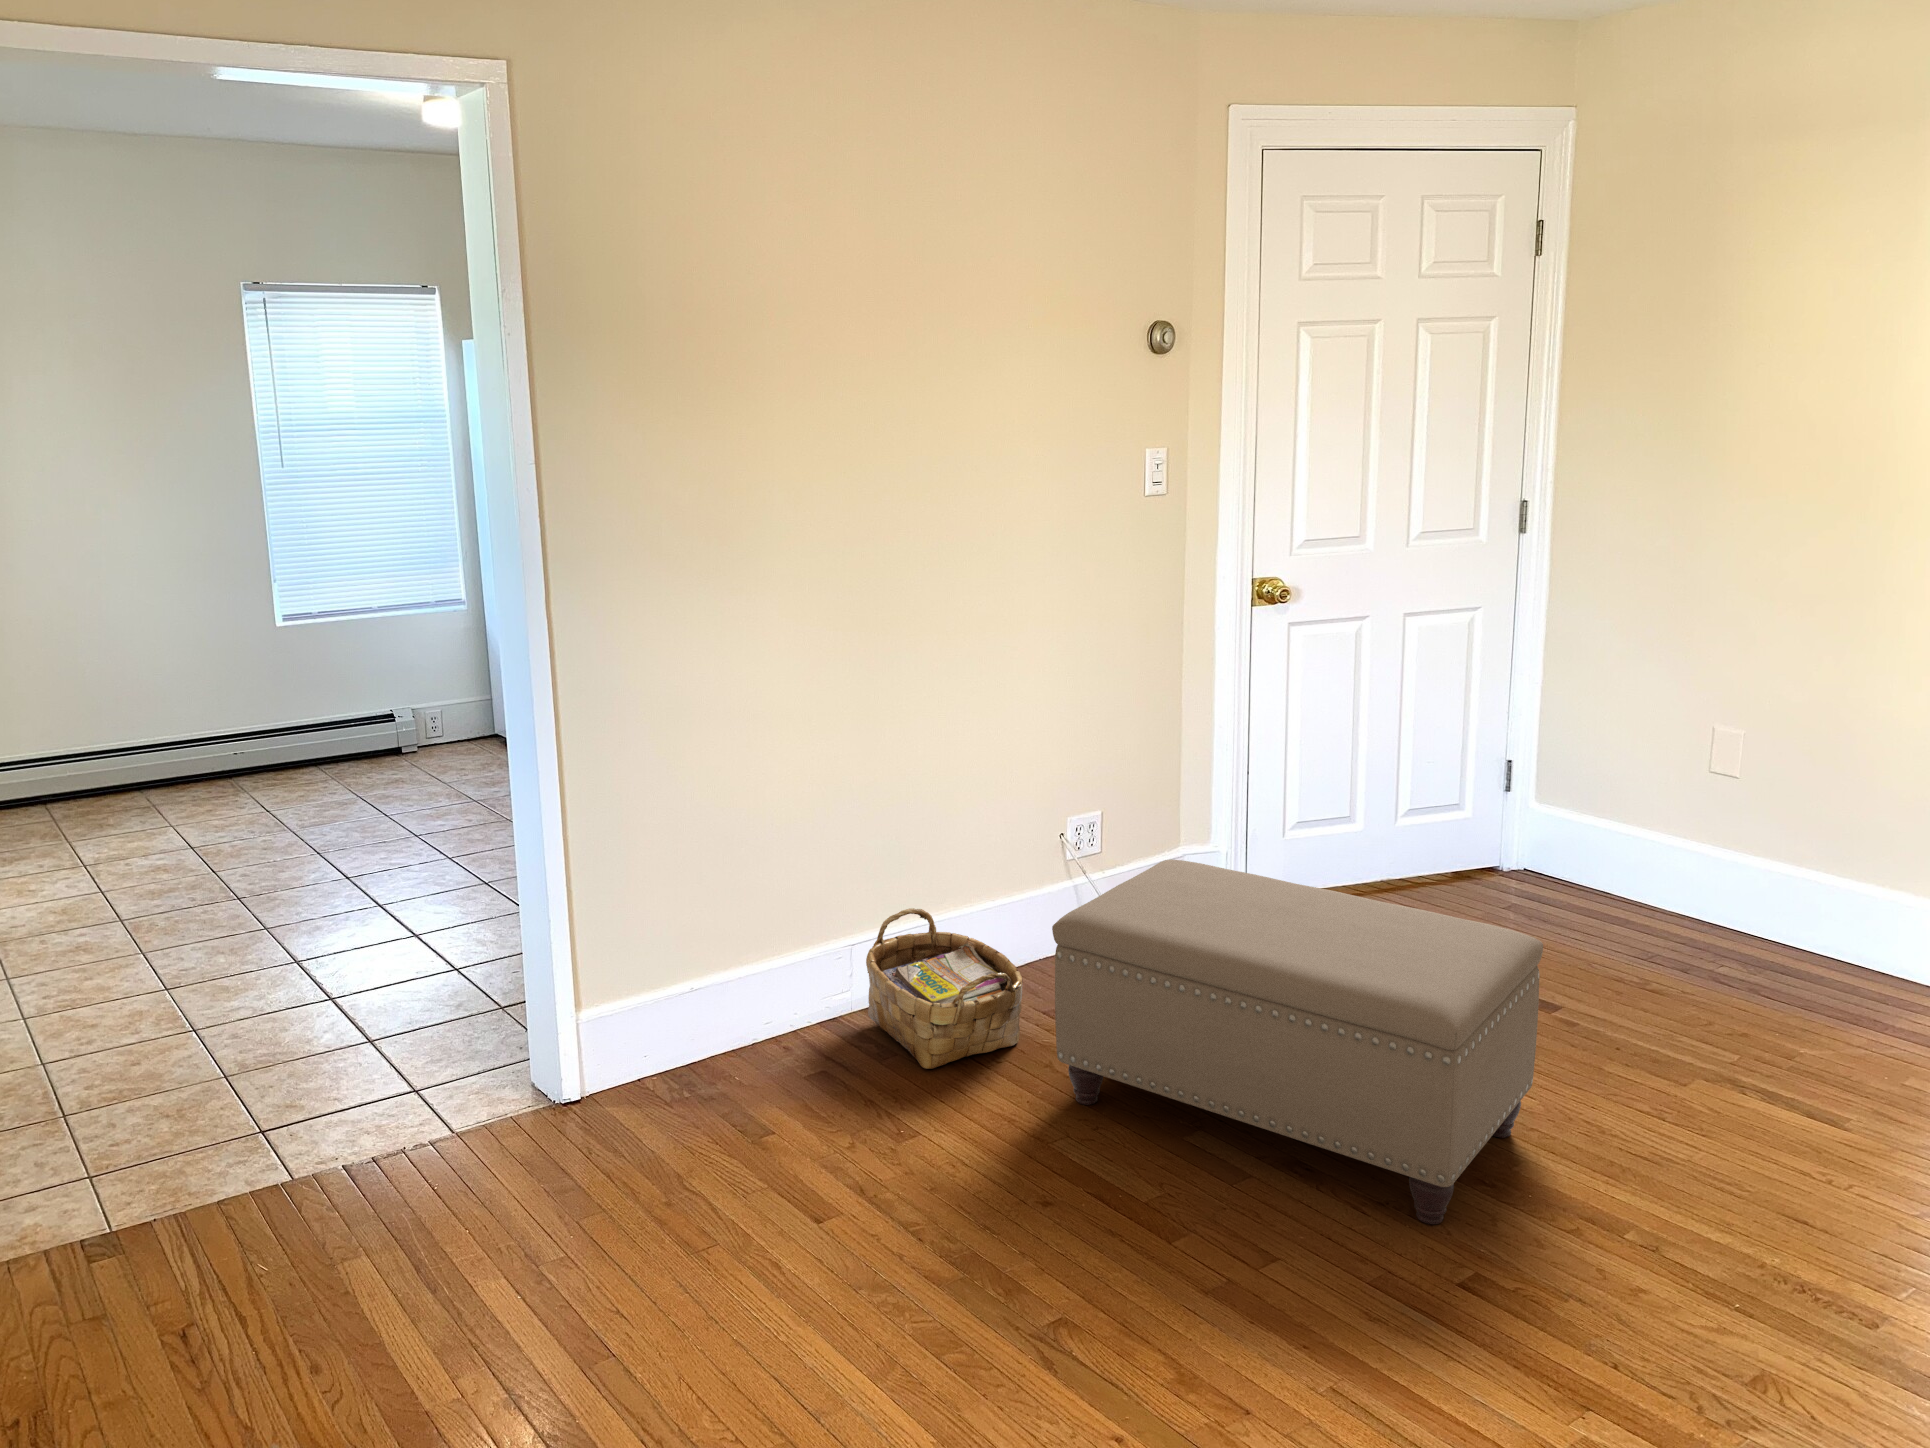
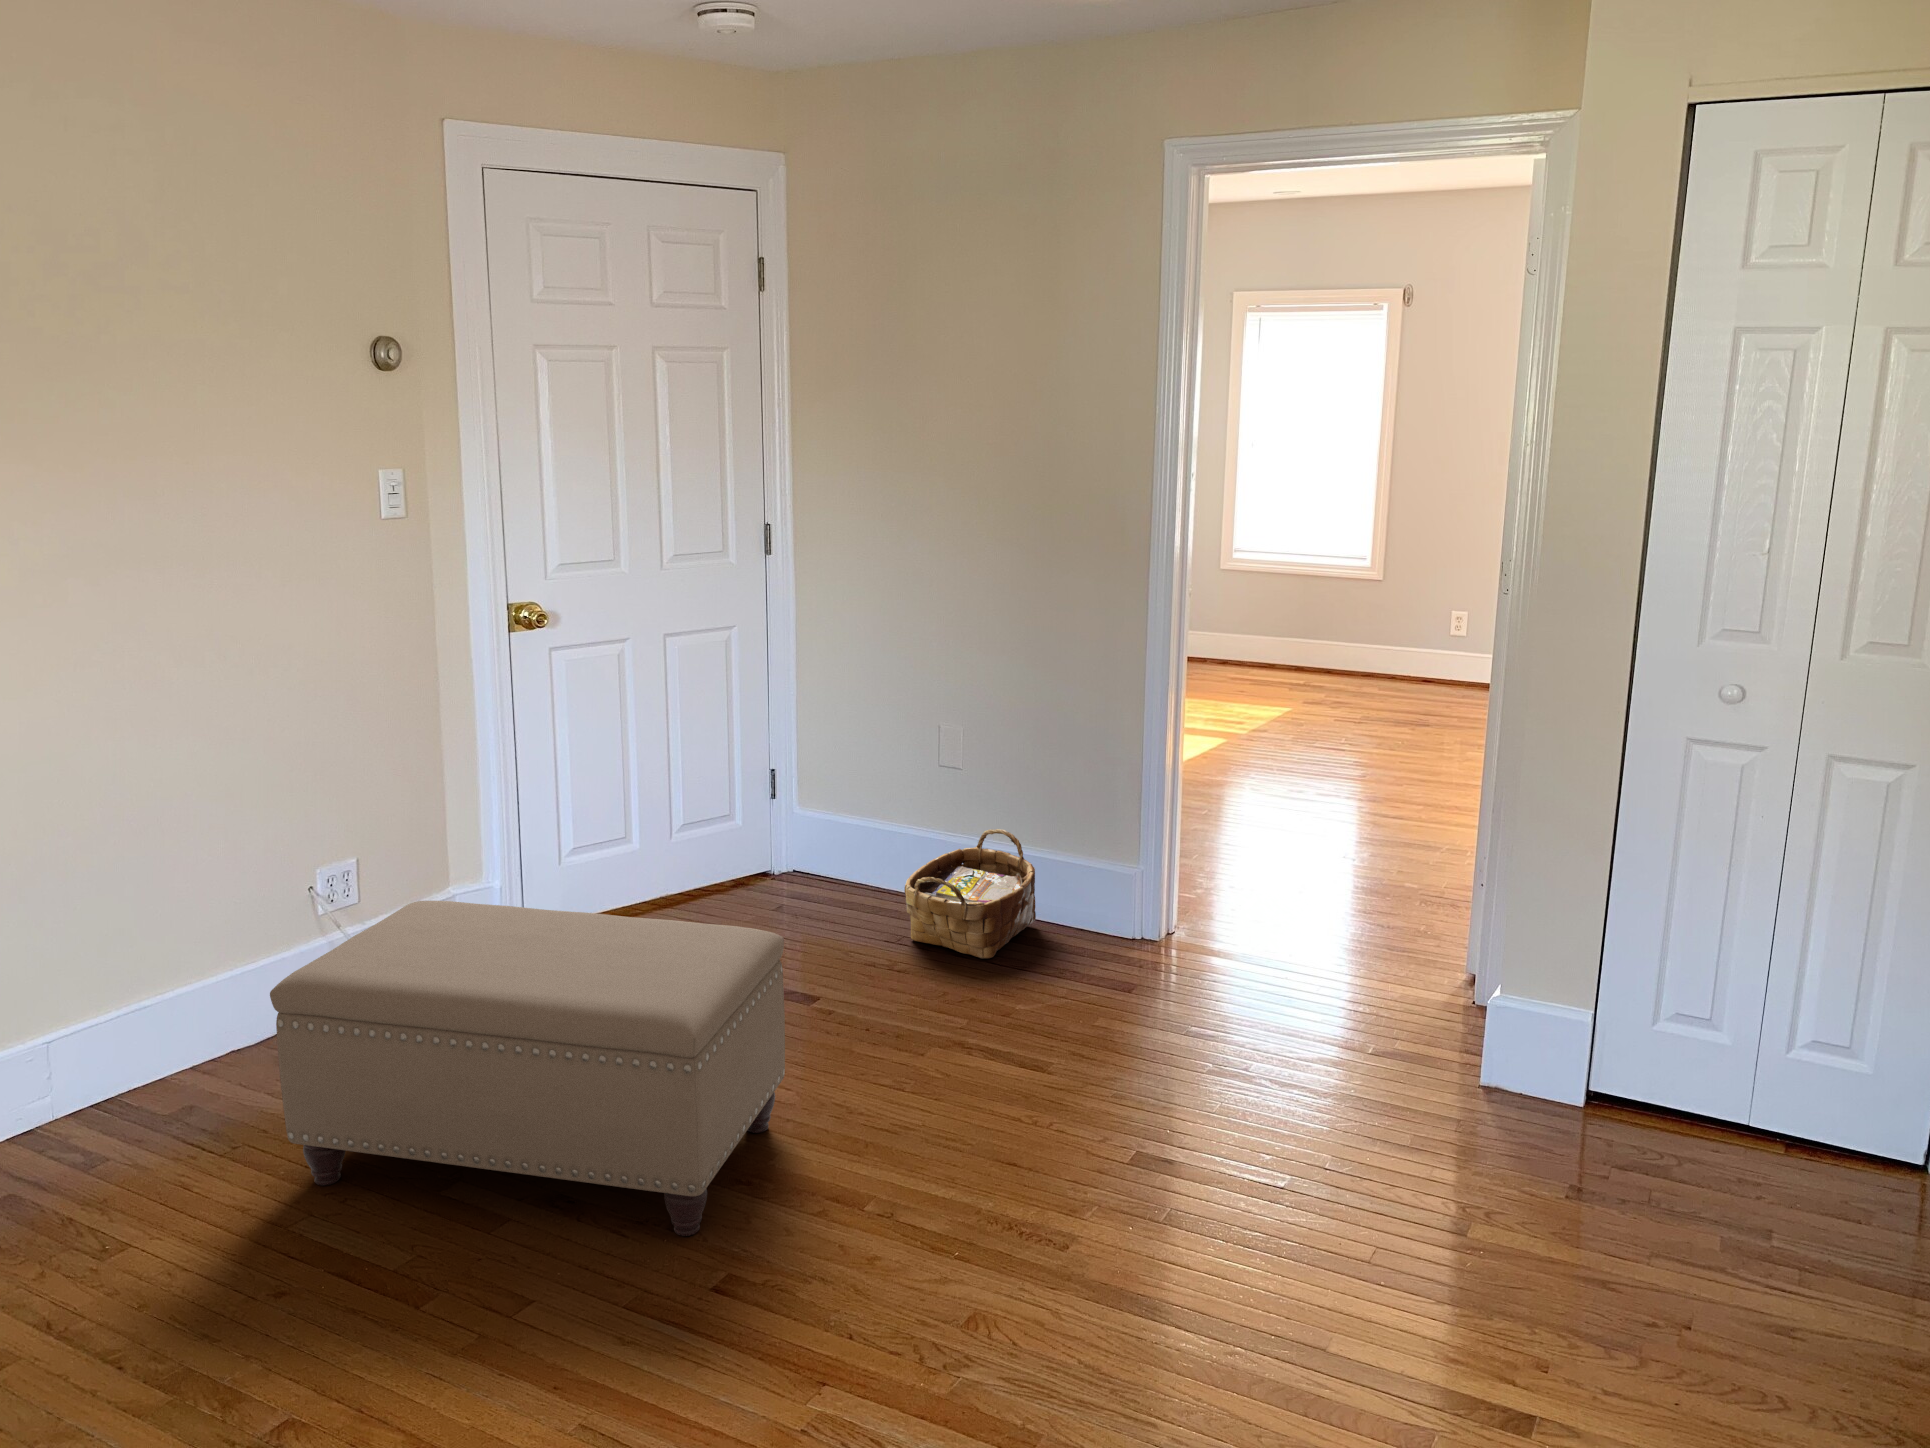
woven basket: present [866,908,1023,1069] -> present [905,829,1036,958]

